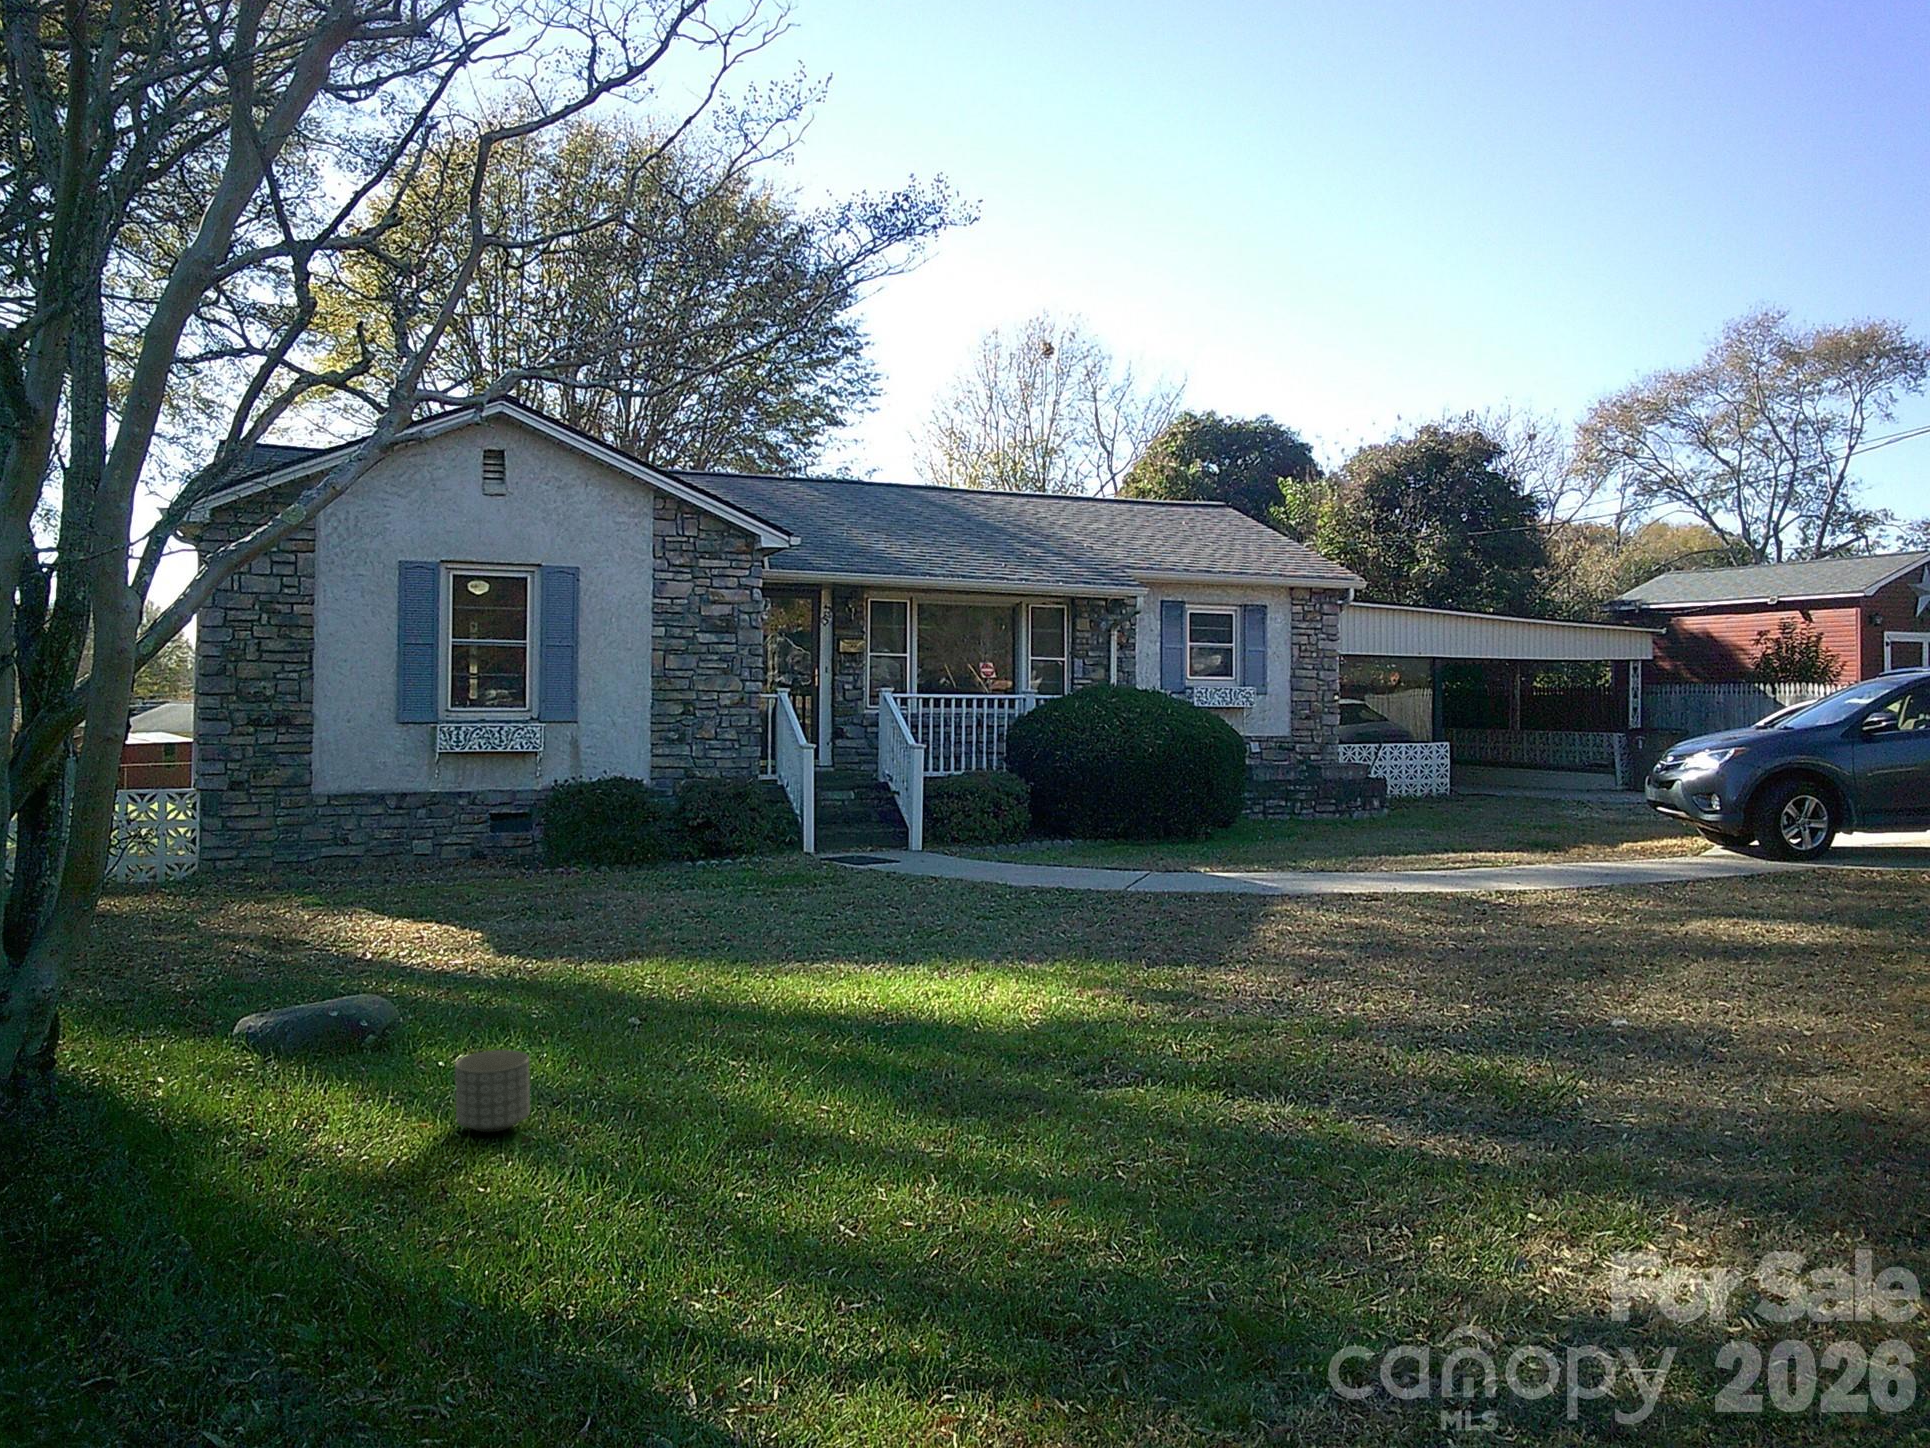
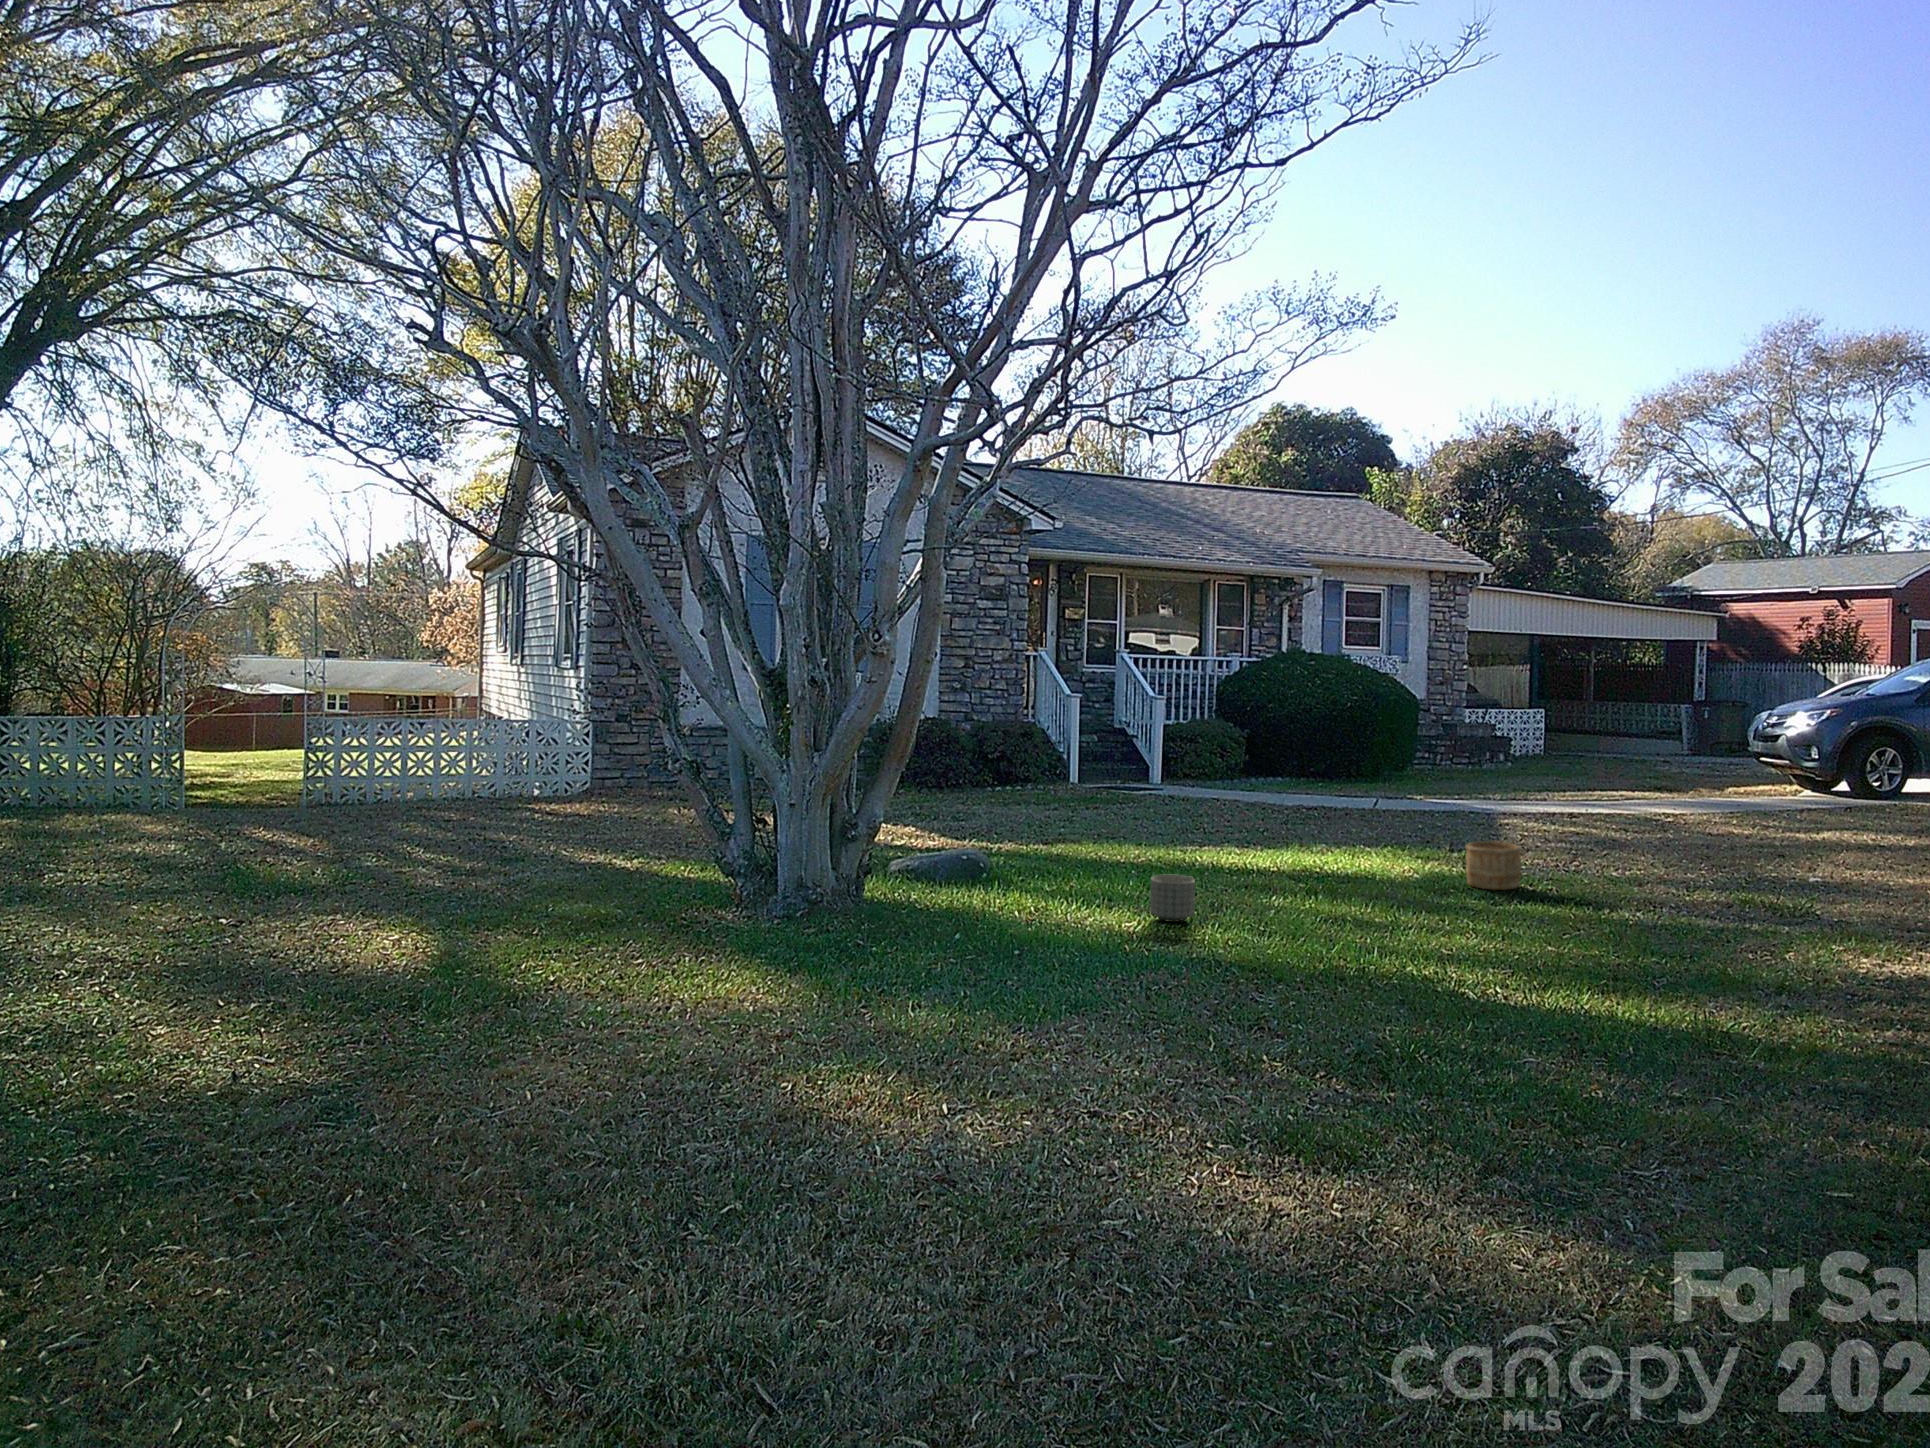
wooden bucket: none [1063,969,1144,1049] -> present [1465,841,1522,890]

